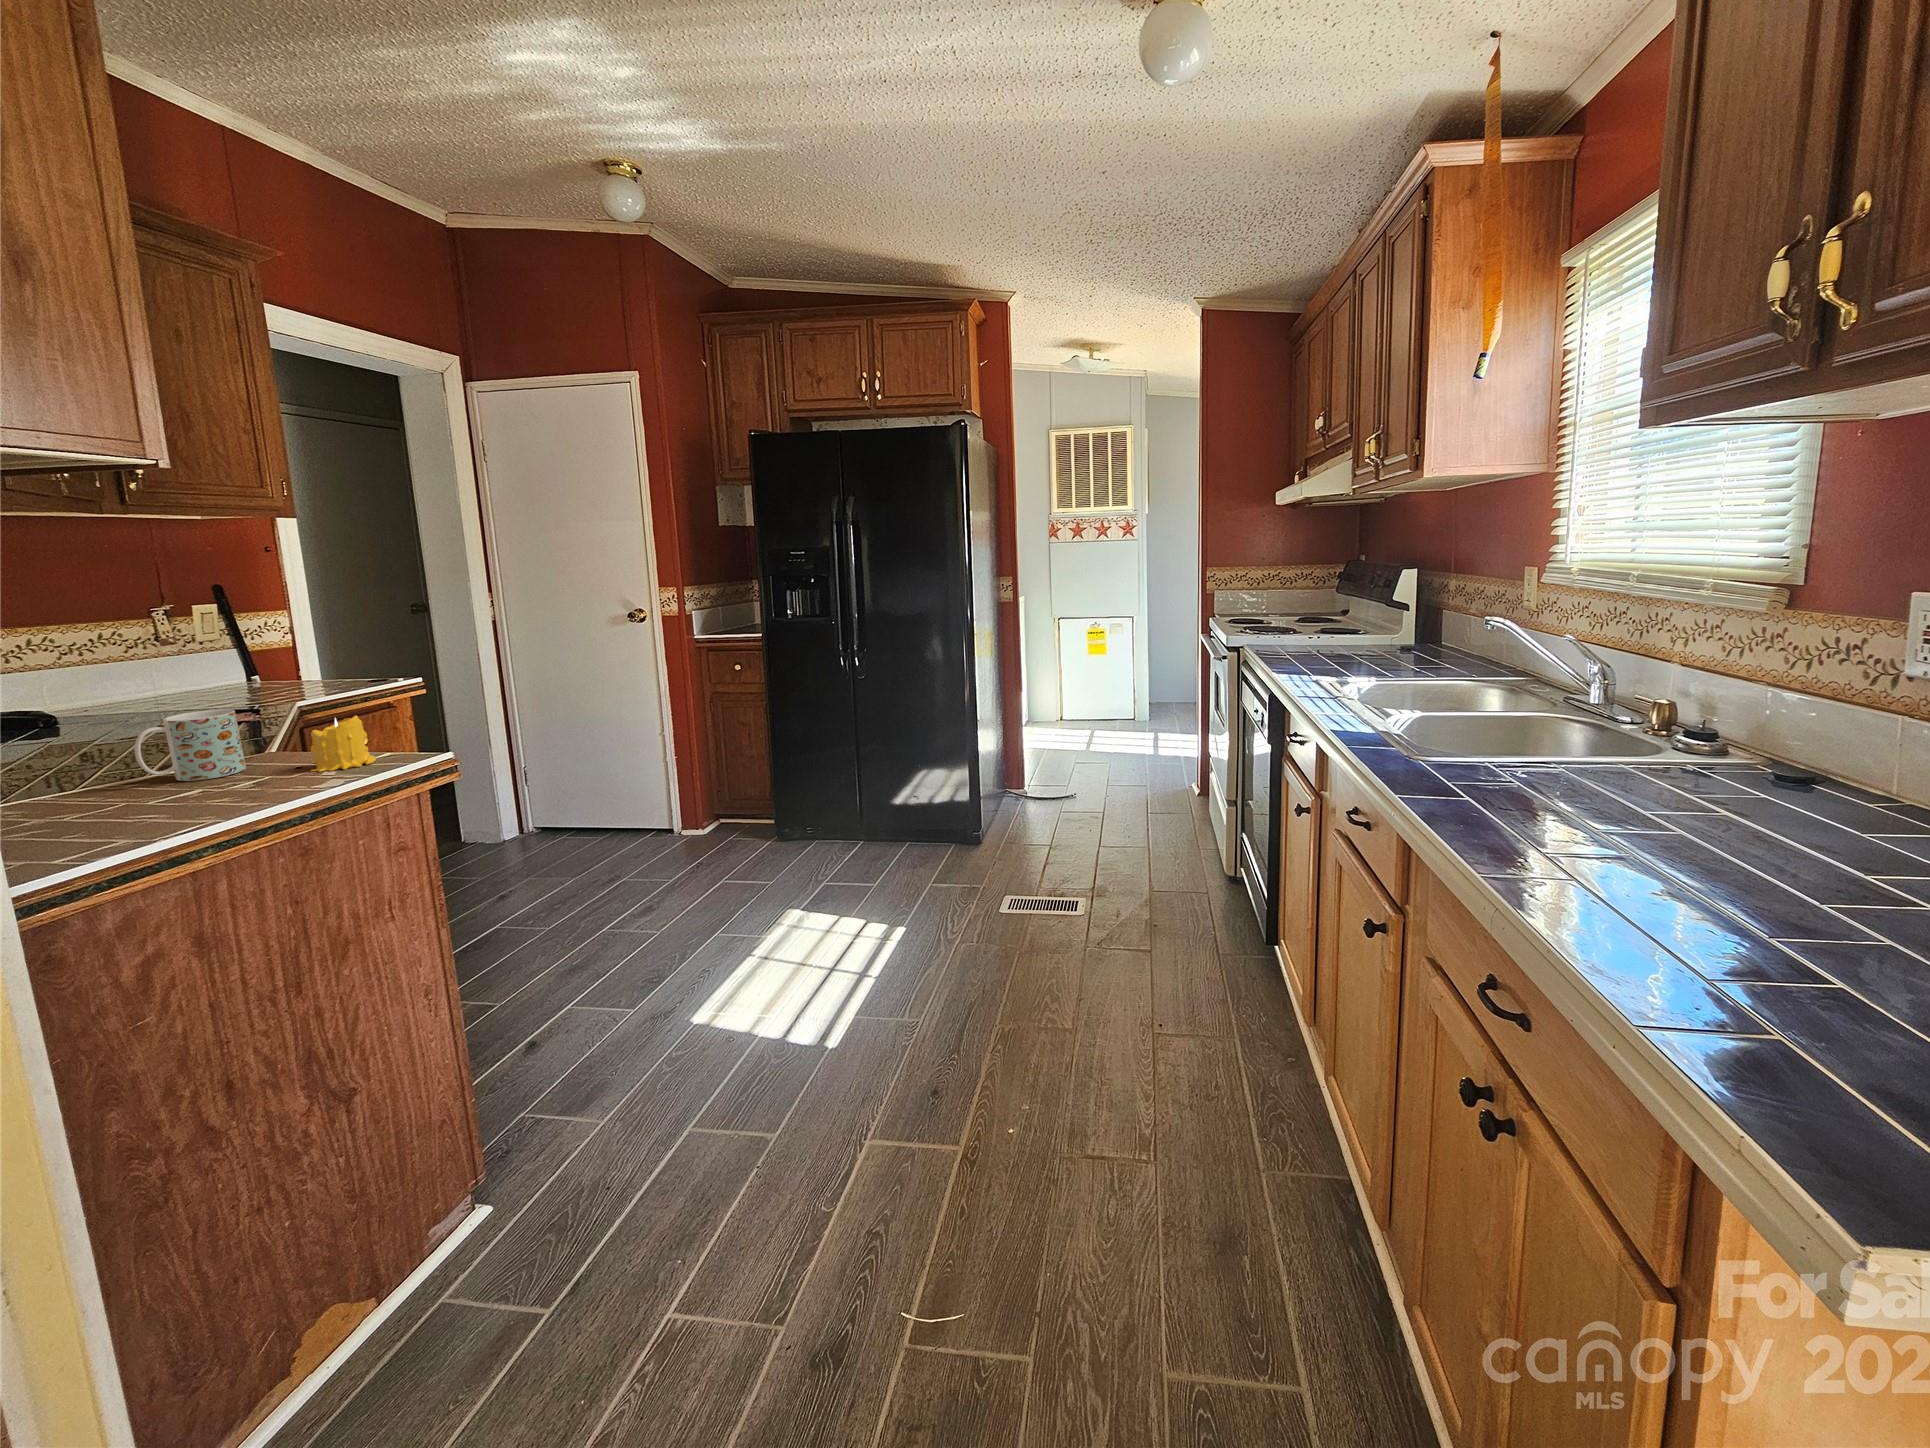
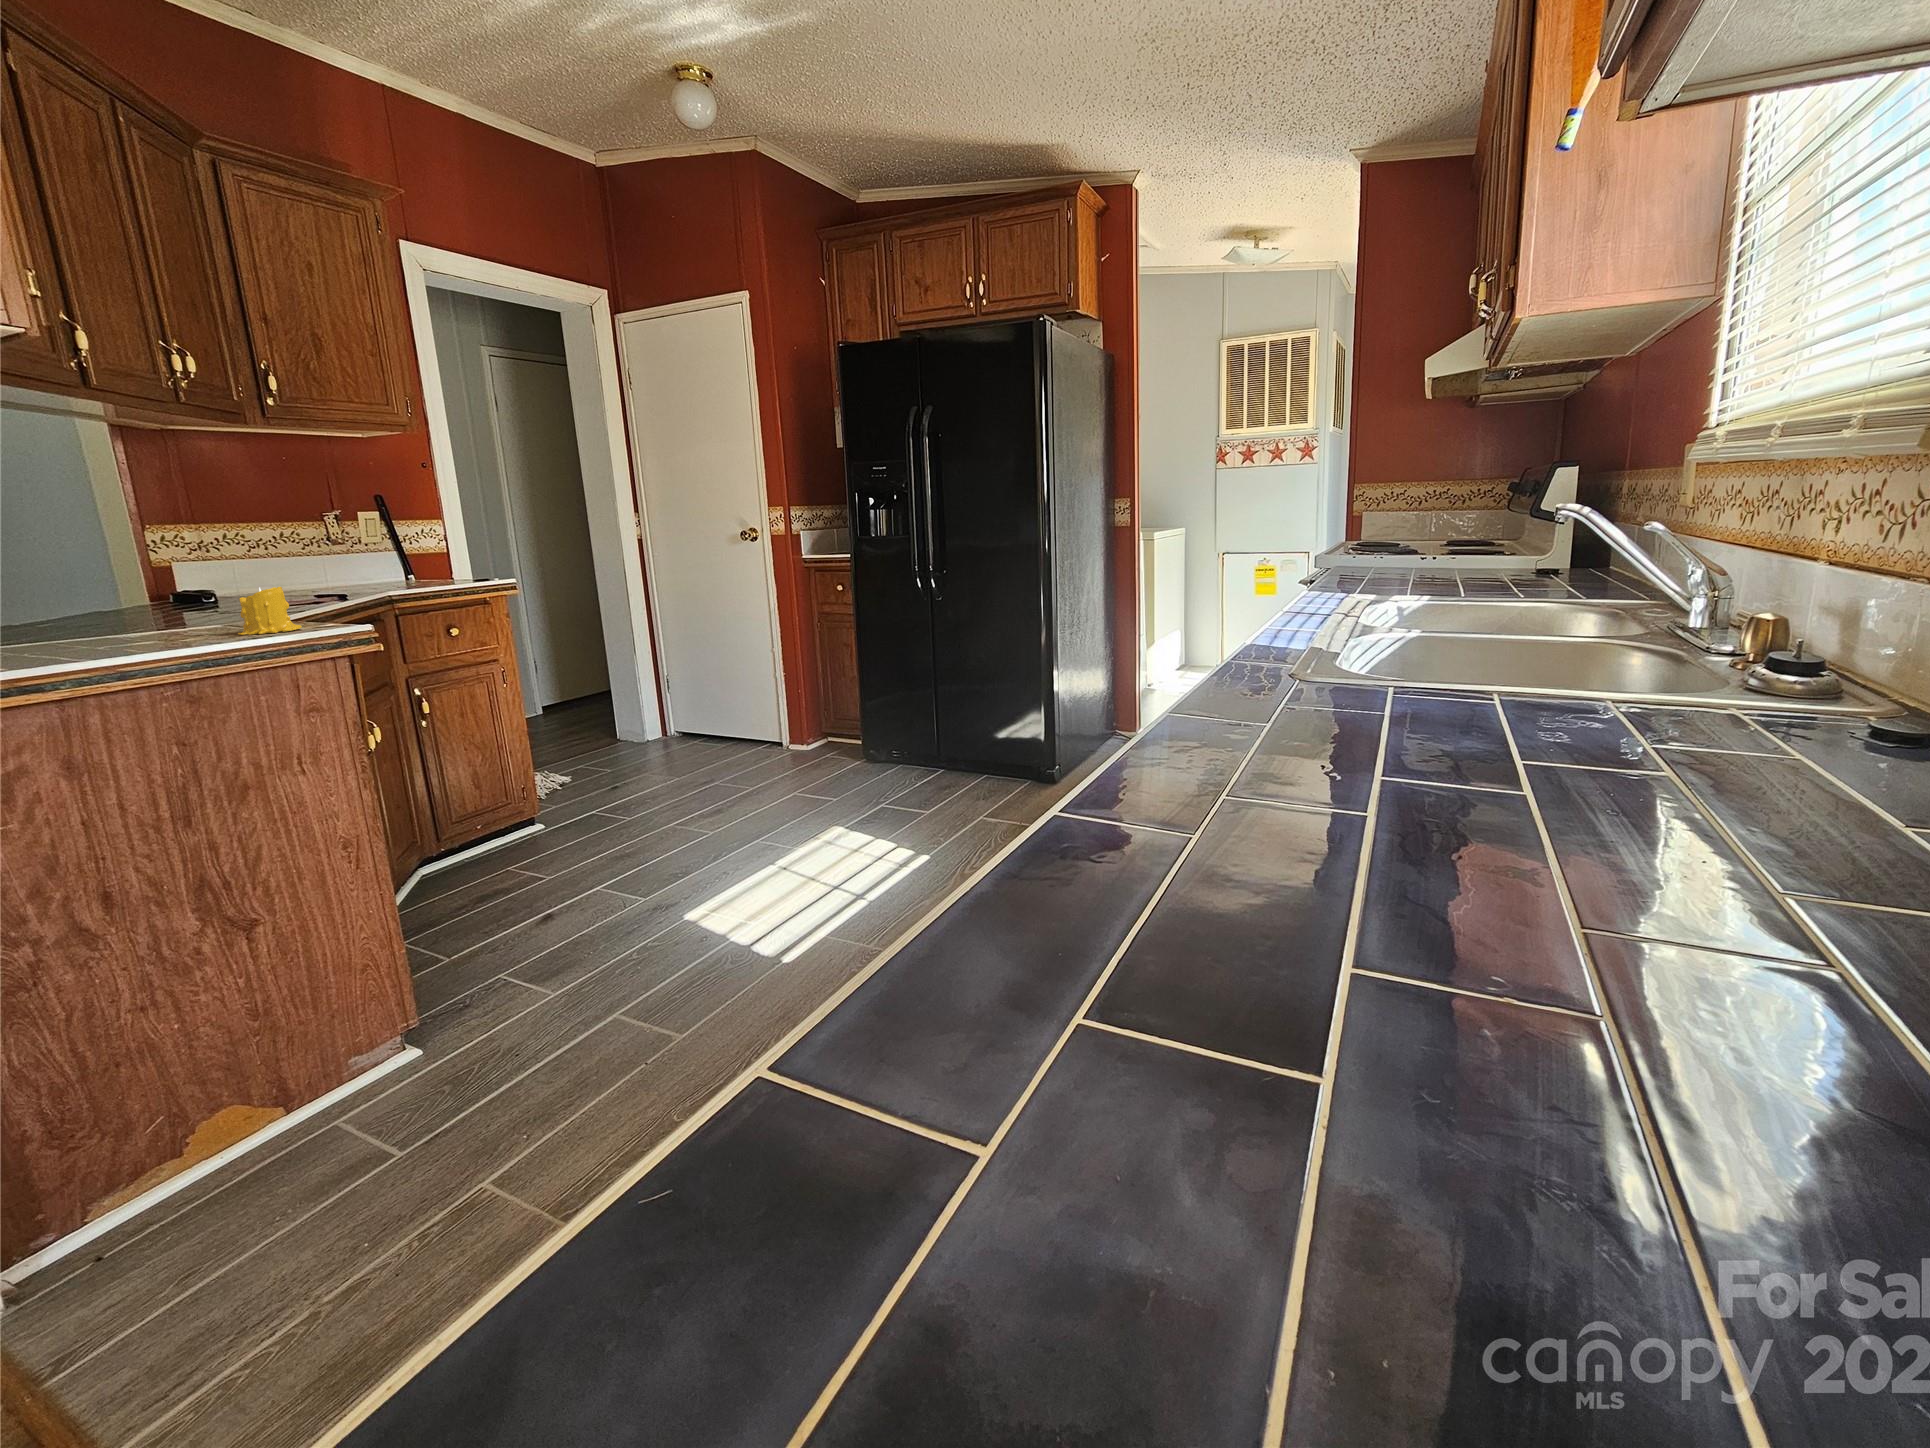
mug: present [135,710,246,781] -> none [108,577,210,637]

